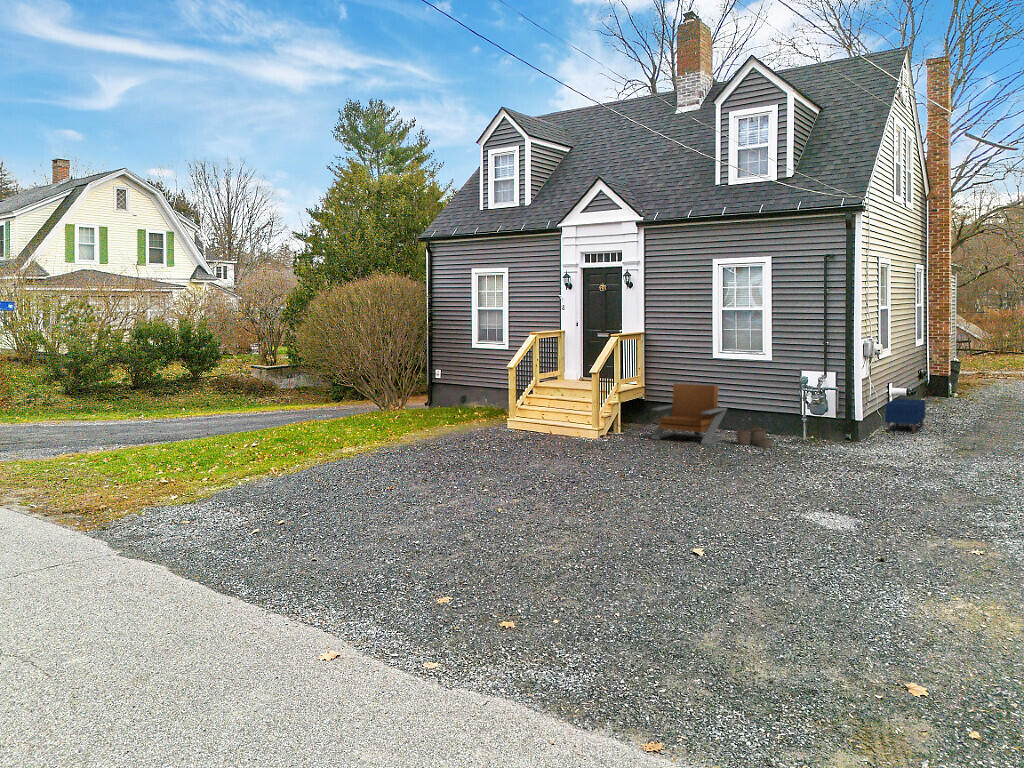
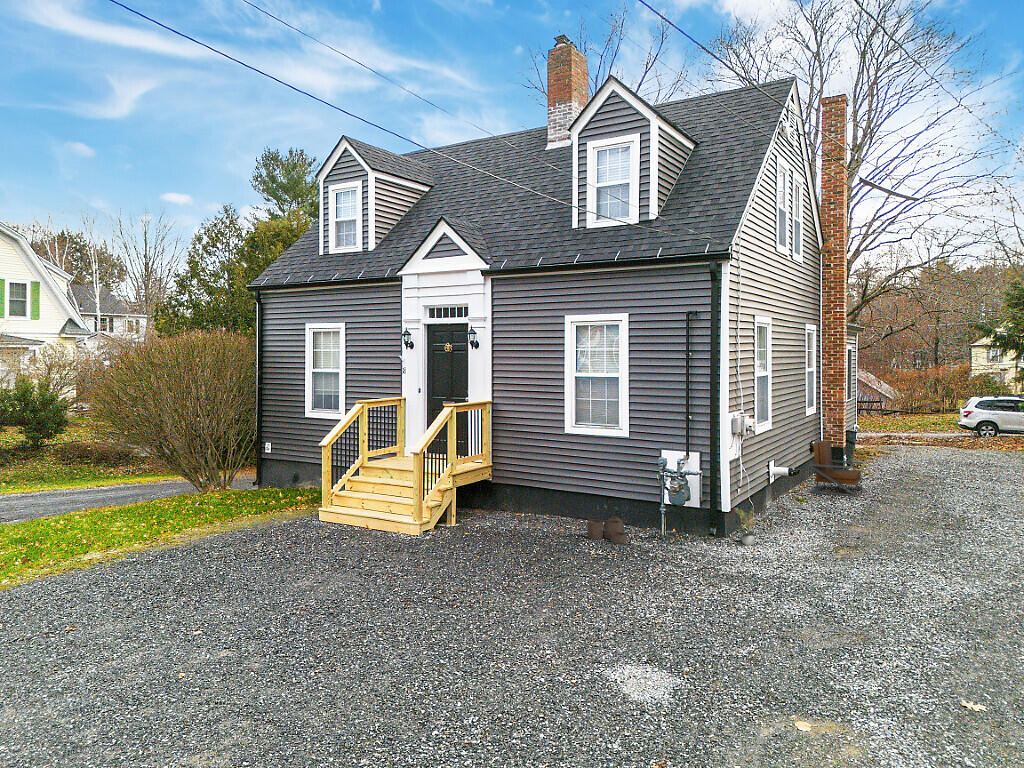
lounge chair: present [651,384,727,445] -> present [808,440,863,496]
bench: present [885,399,926,433] -> none [764,478,811,521]
potted plant: none [865,417,894,449] -> present [735,508,763,545]

